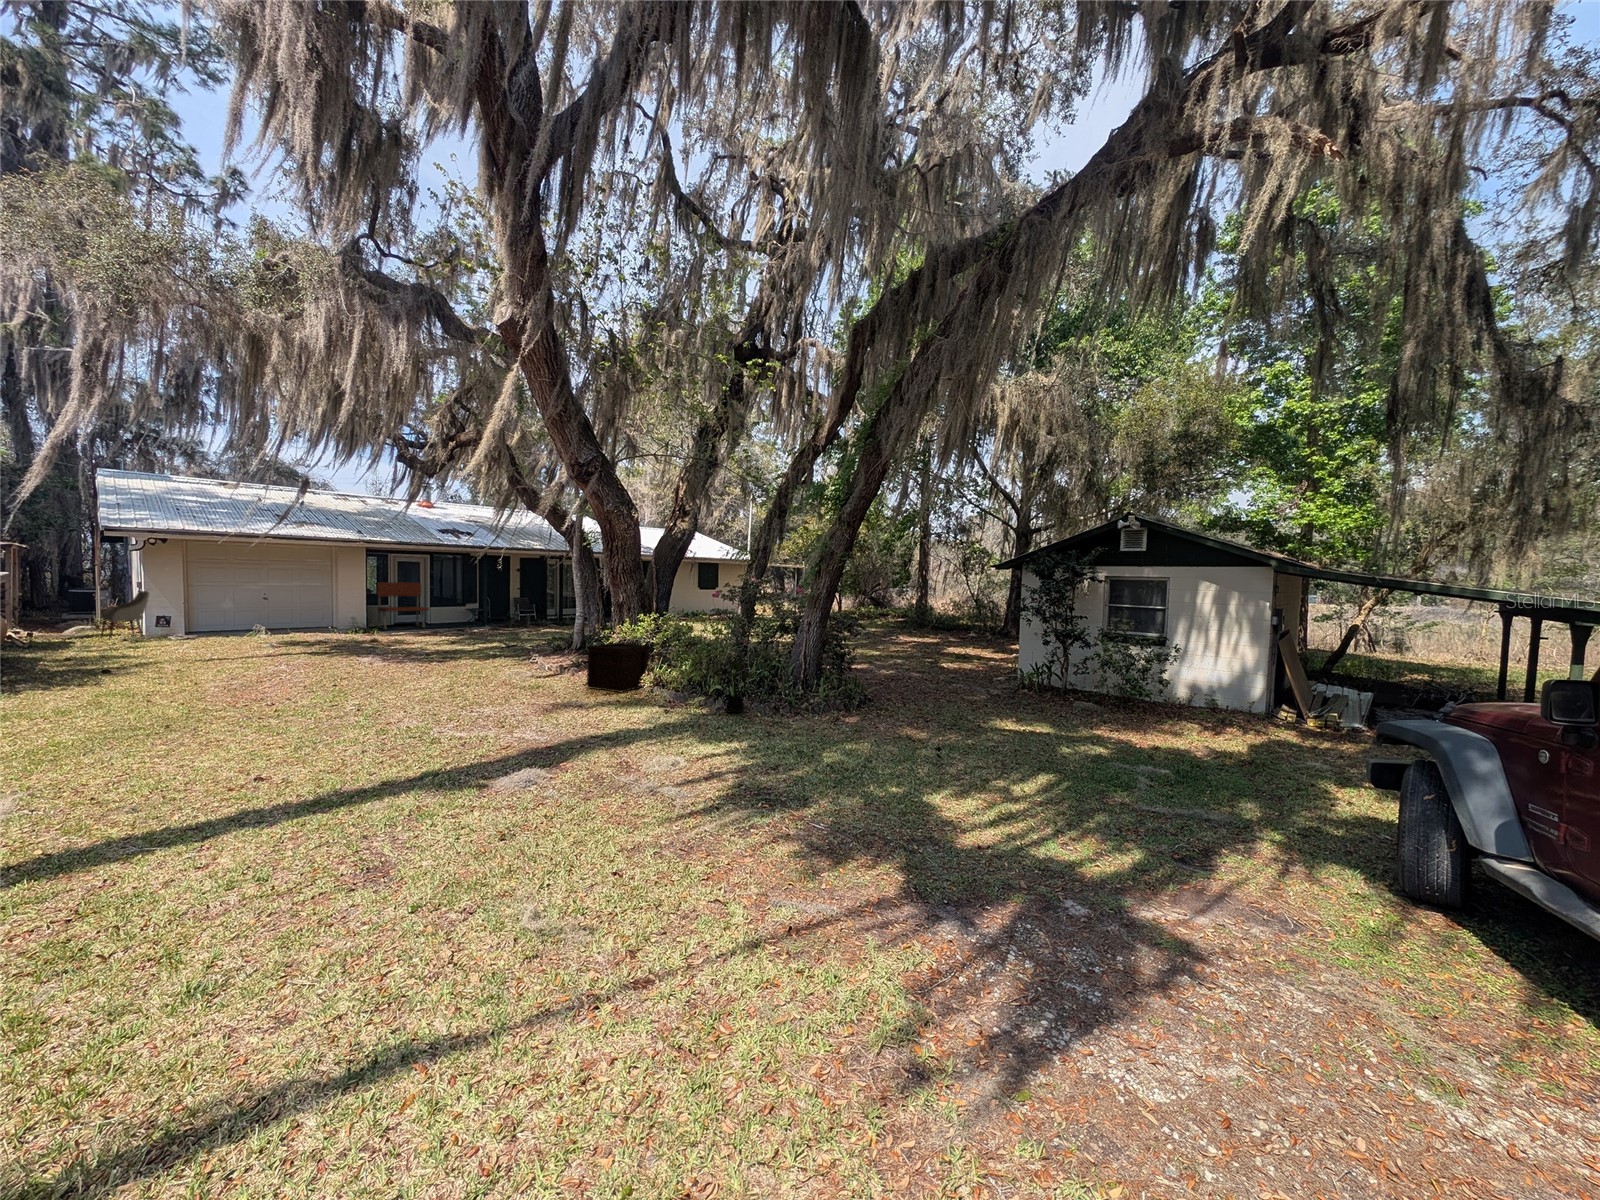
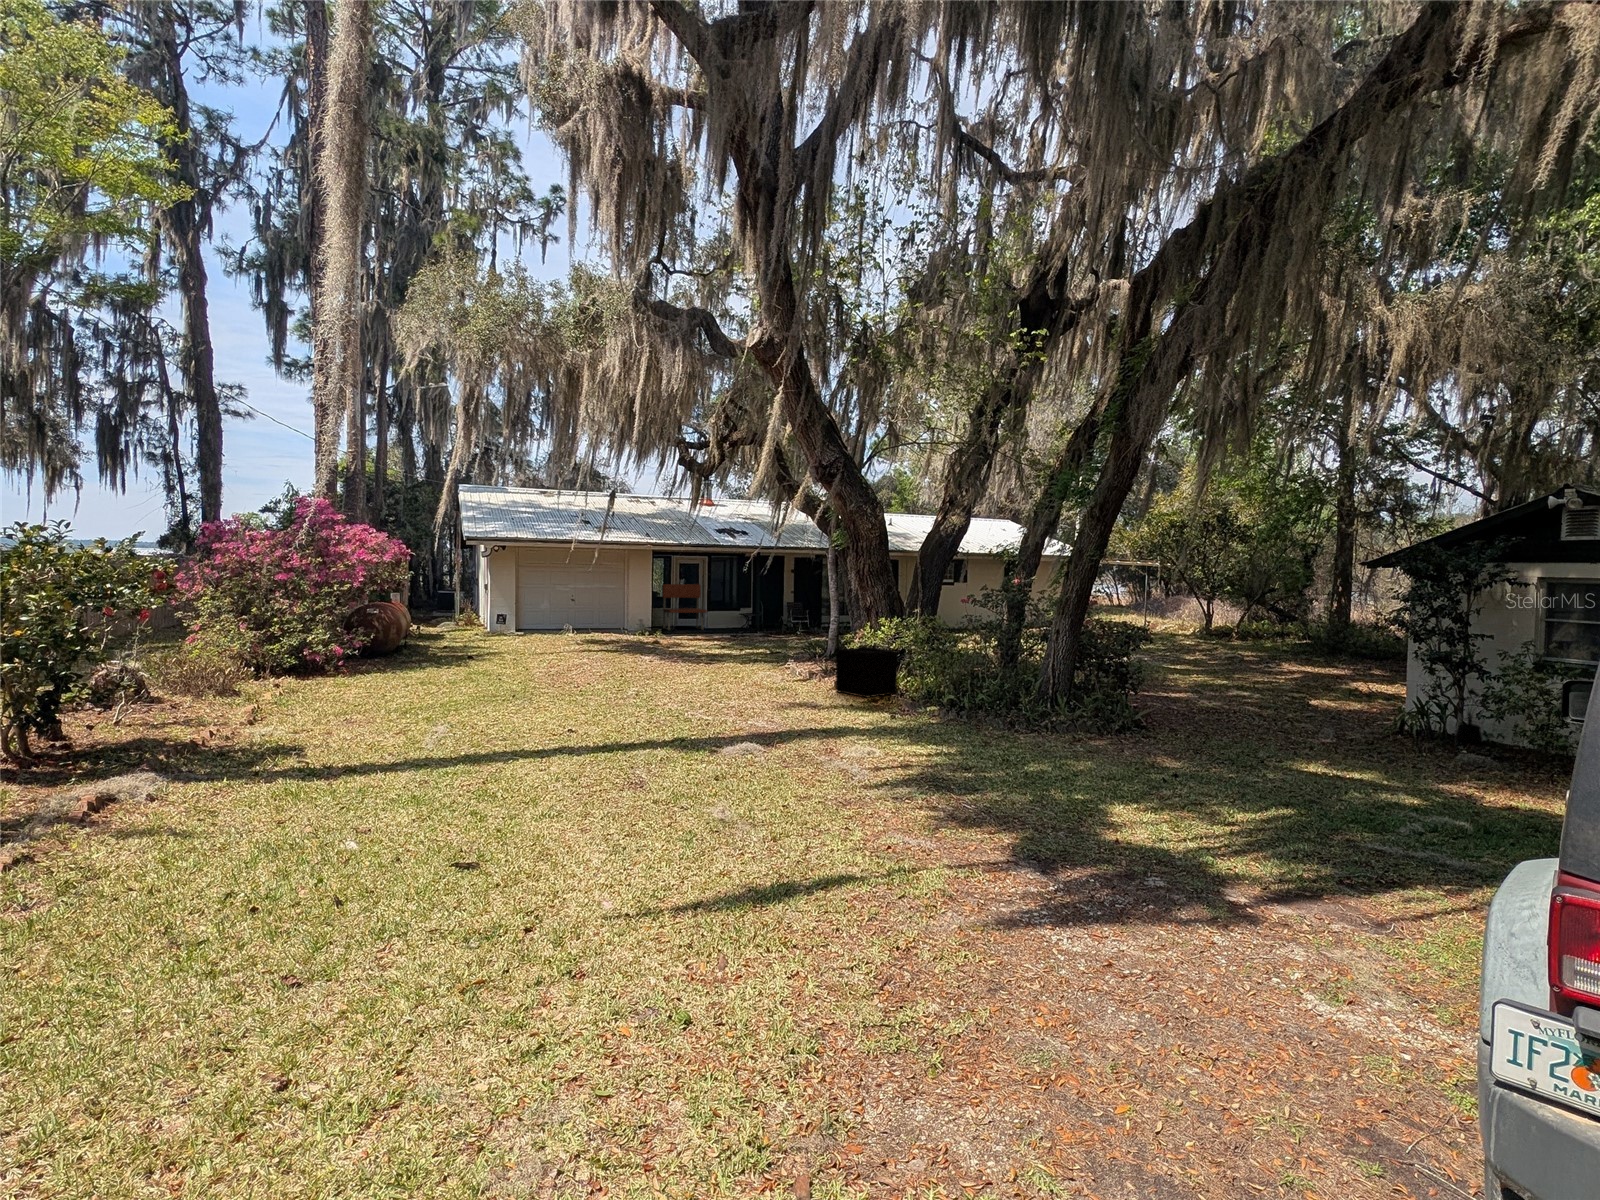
chair: present [101,591,149,639] -> none [460,592,492,633]
potted plant: present [725,661,756,713] -> present [1452,689,1482,743]

